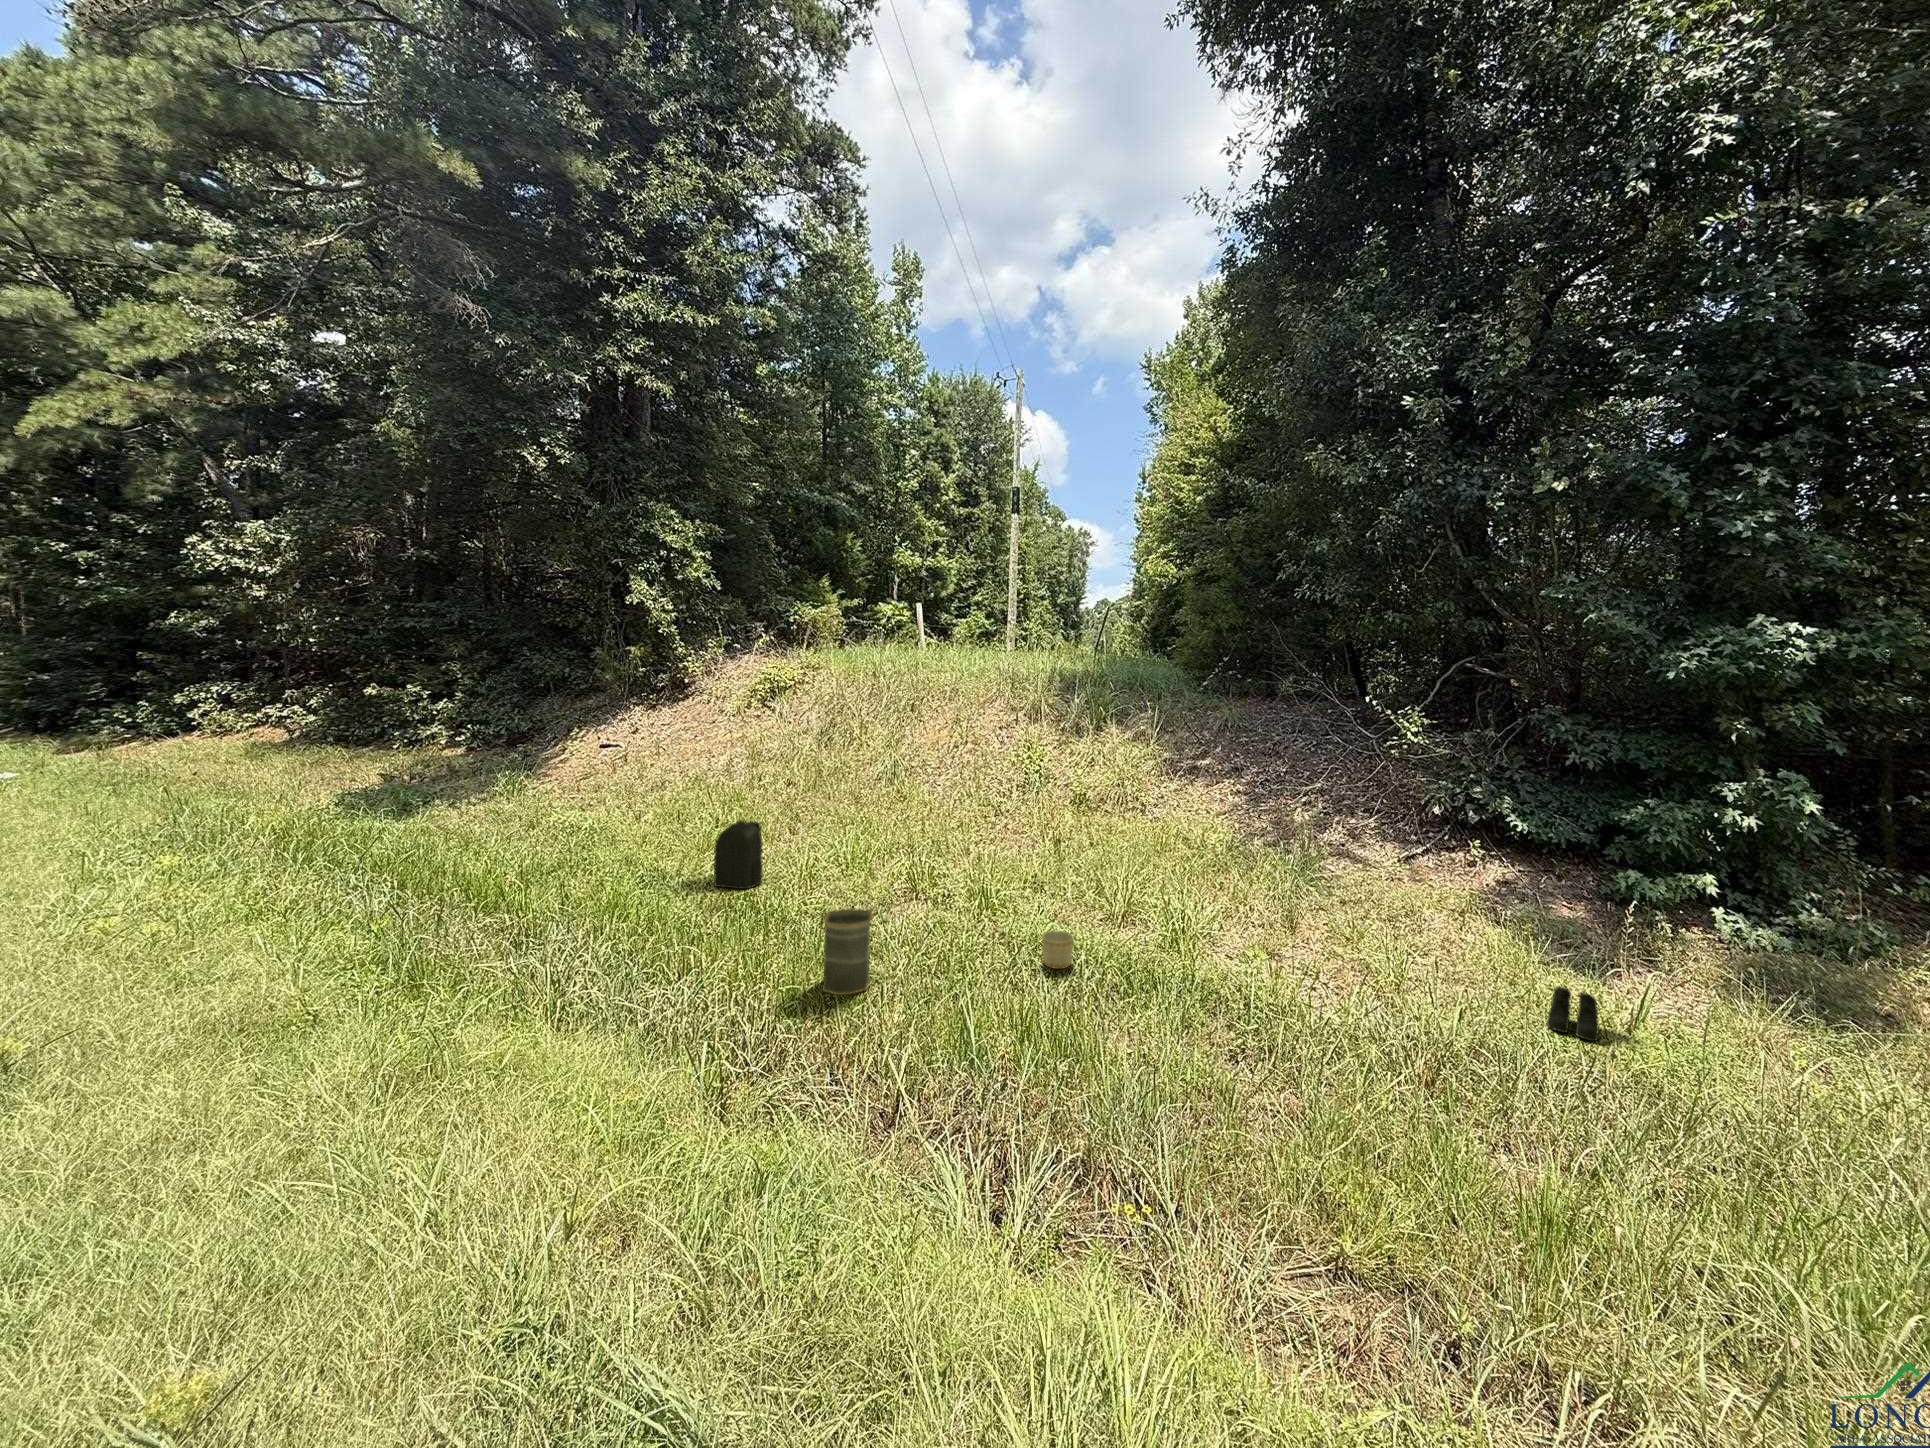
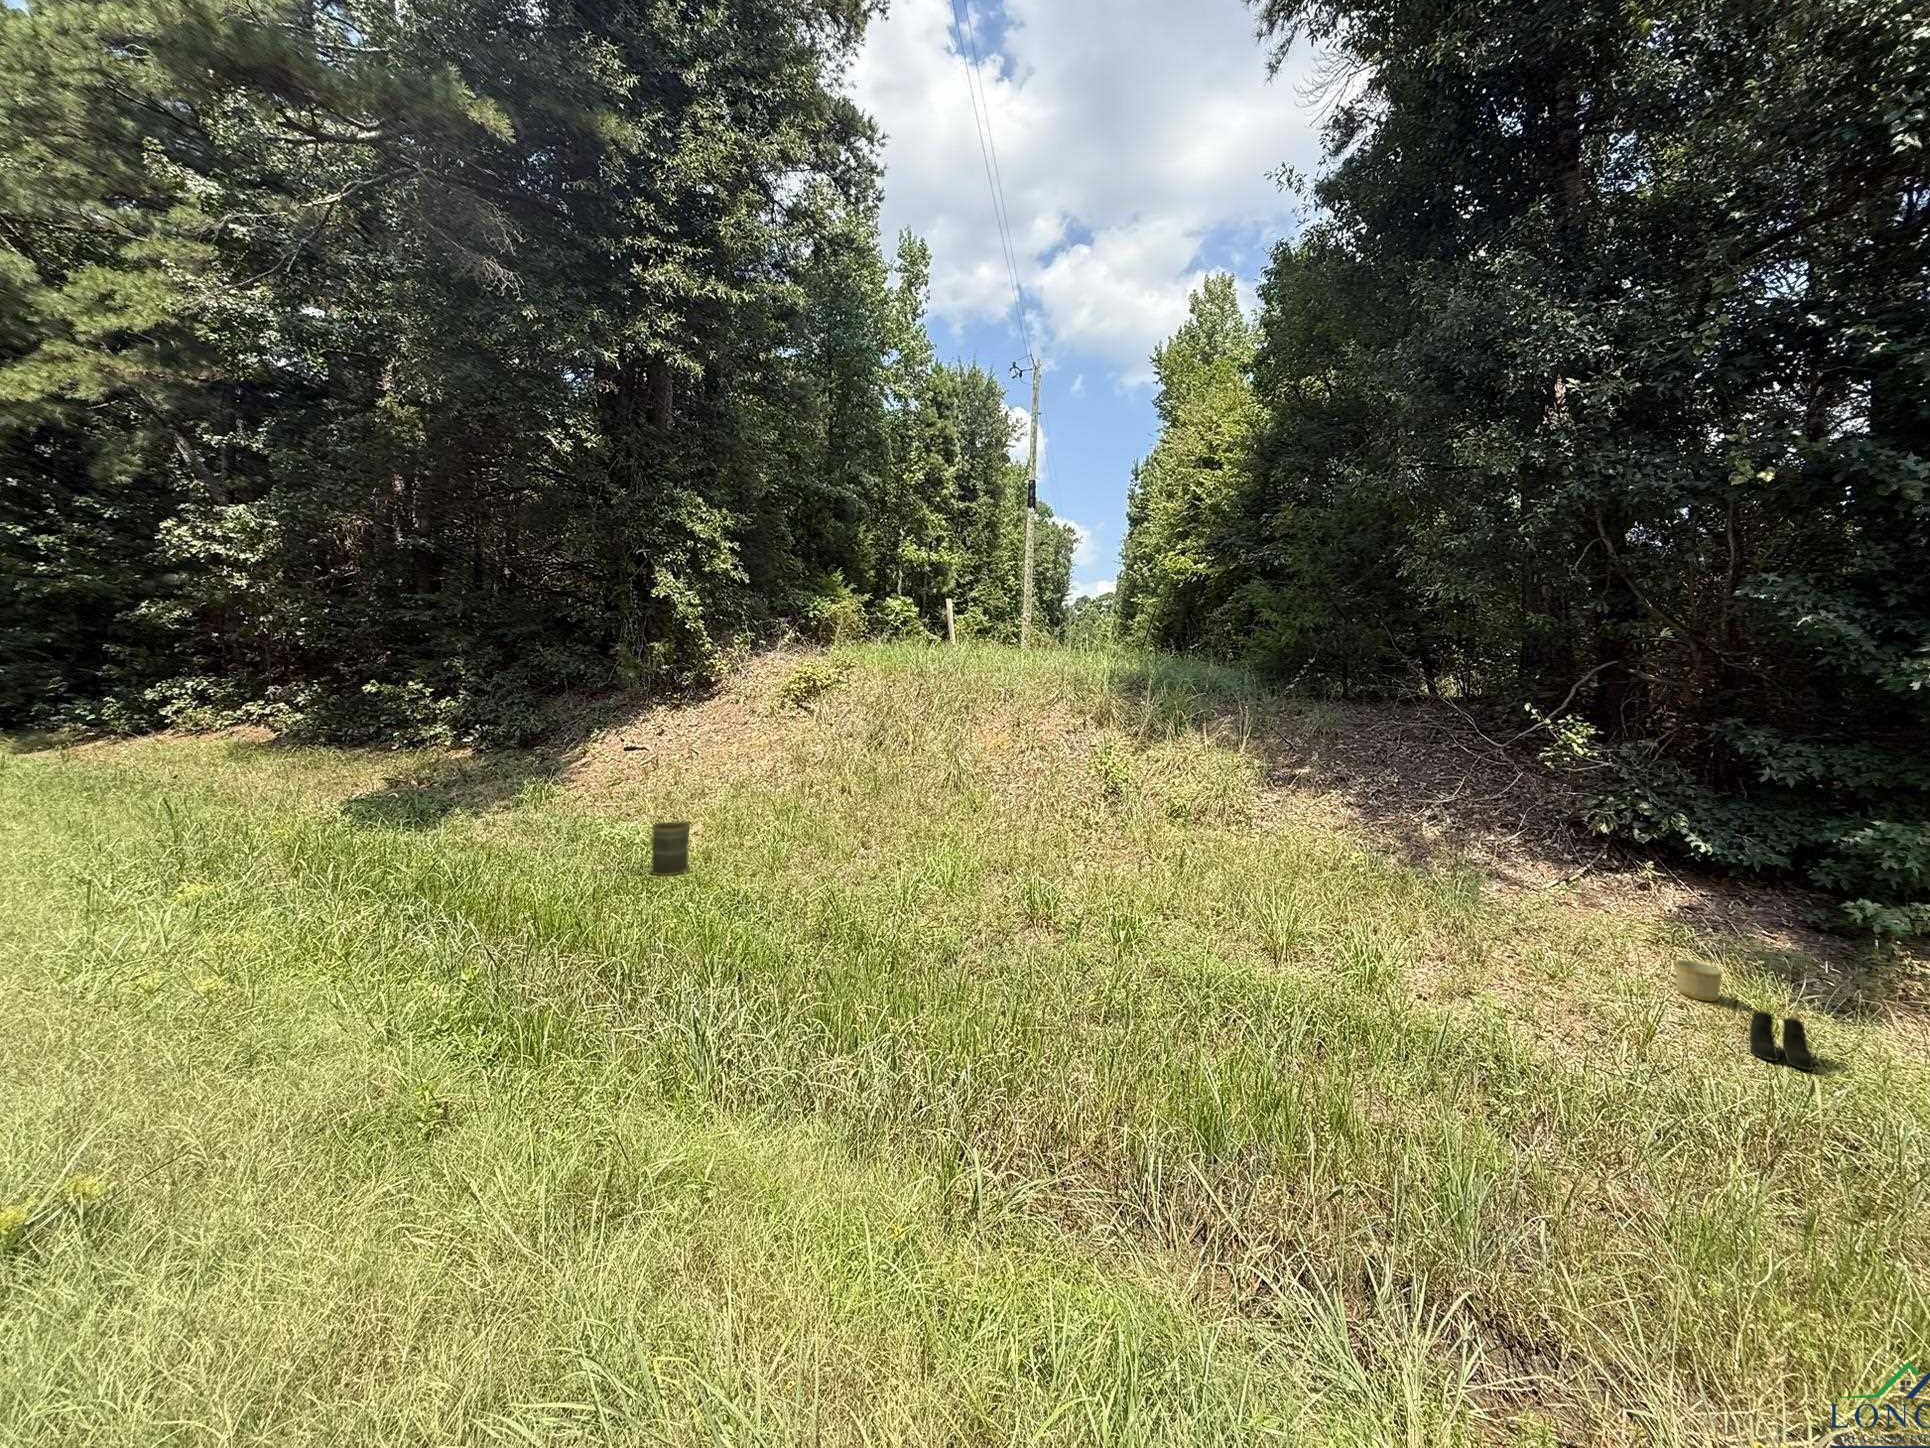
backpack: present [714,820,763,889] -> none [797,830,848,906]
basket: present [822,885,874,995] -> present [651,805,690,876]
planter: present [1042,930,1074,969] -> present [1675,960,1722,1001]

